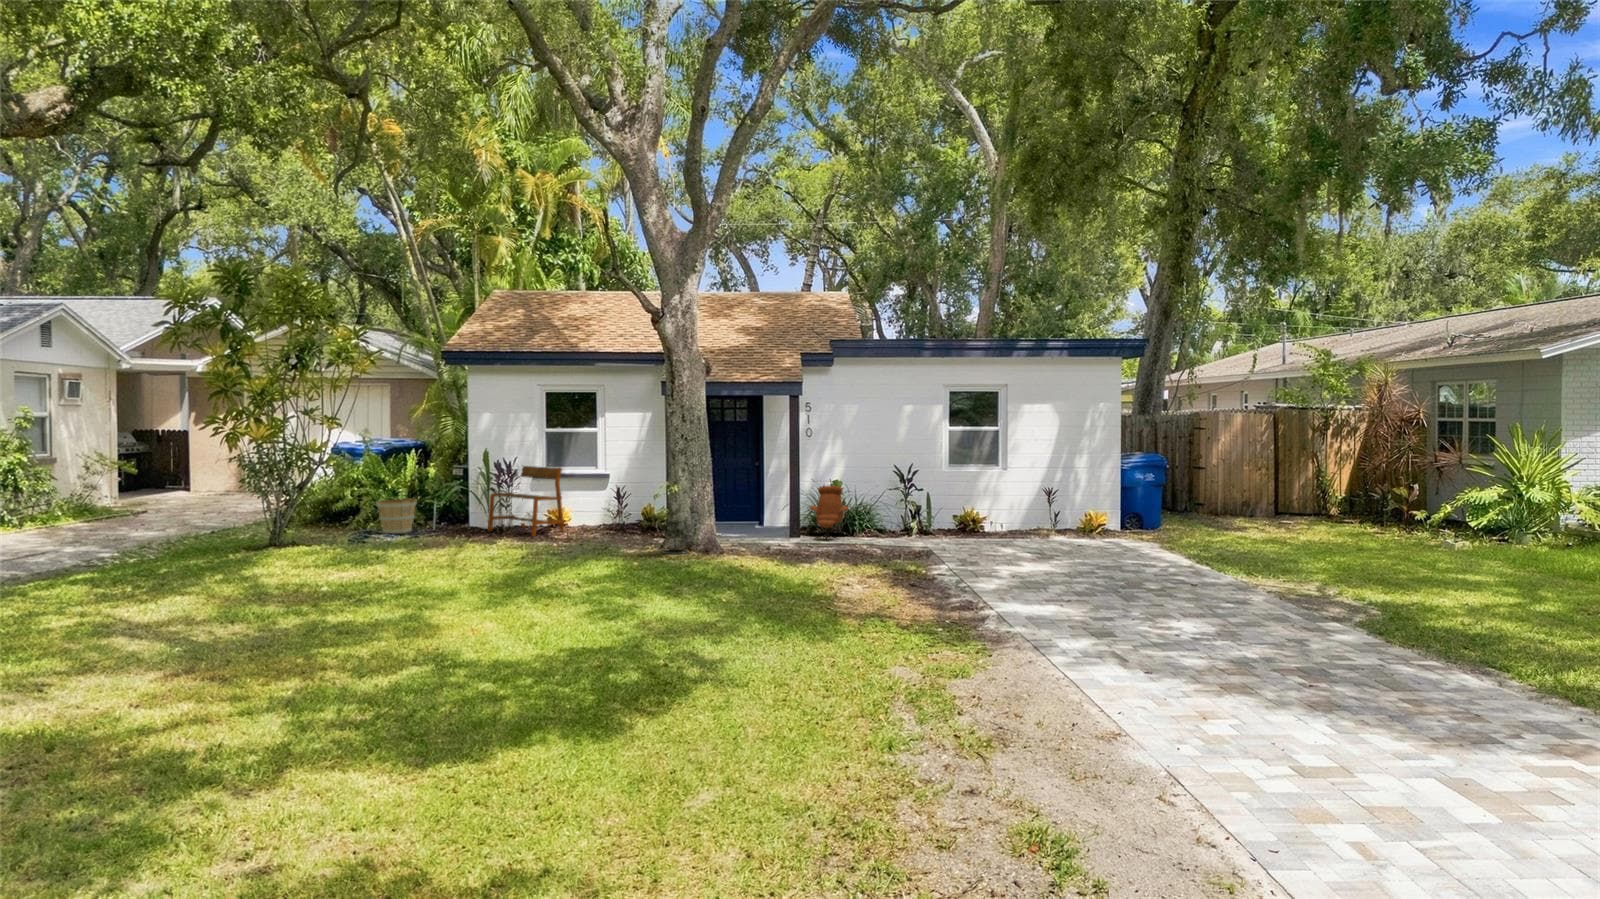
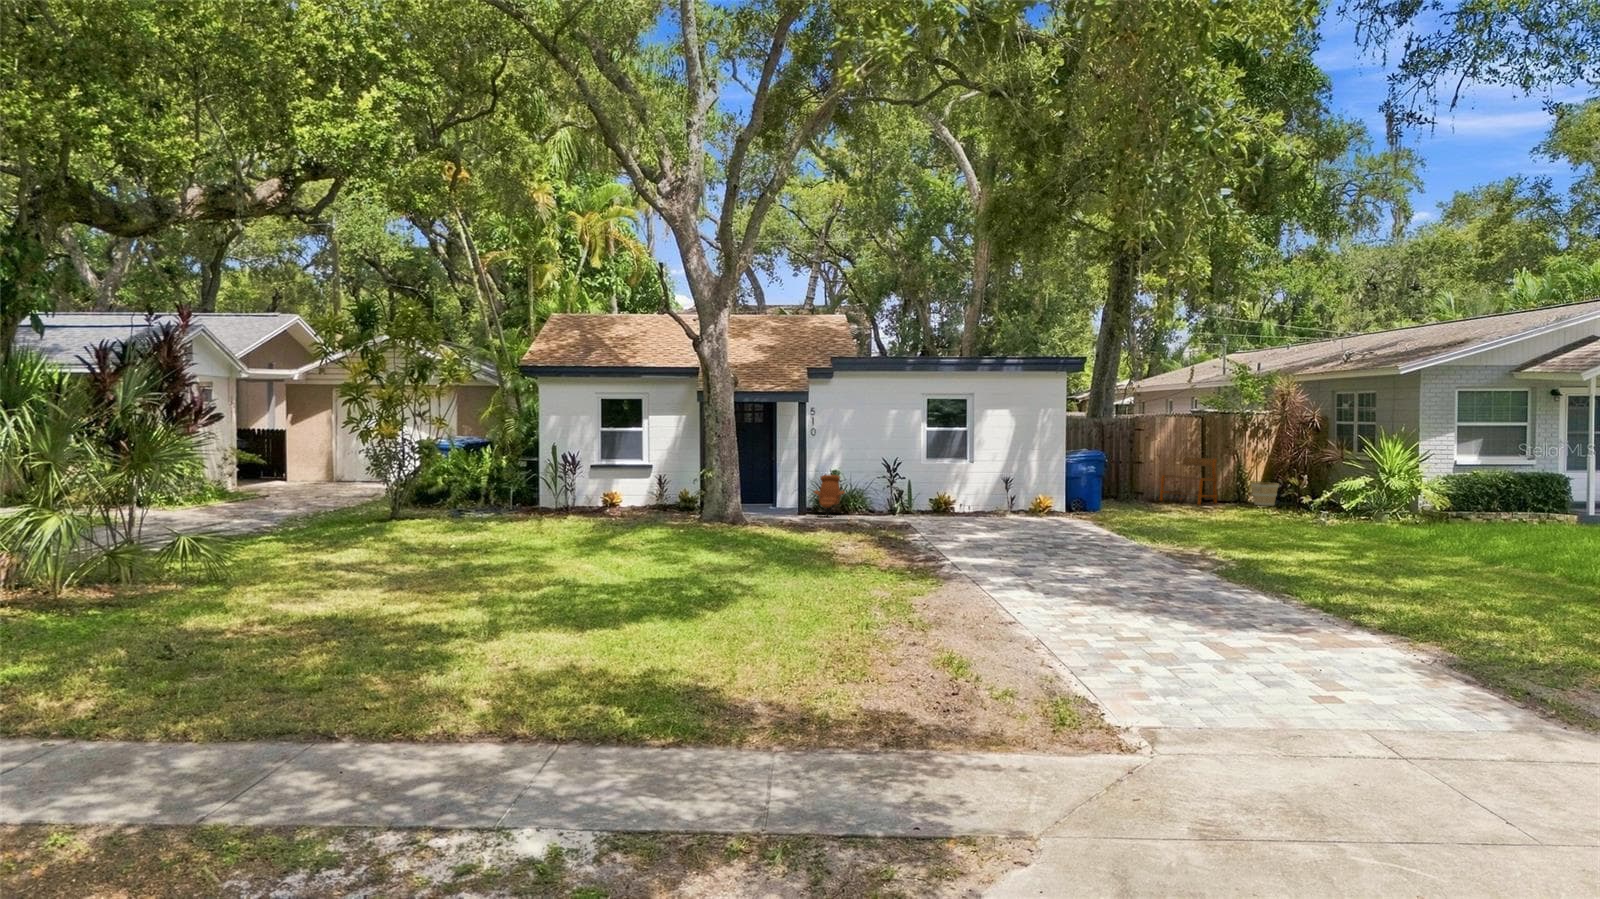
bench: present [488,466,564,536] -> present [1160,457,1217,505]
wooden bucket: present [377,498,417,533] -> present [1251,481,1279,506]
potted tree: present [660,508,688,554] -> none [697,487,722,526]

